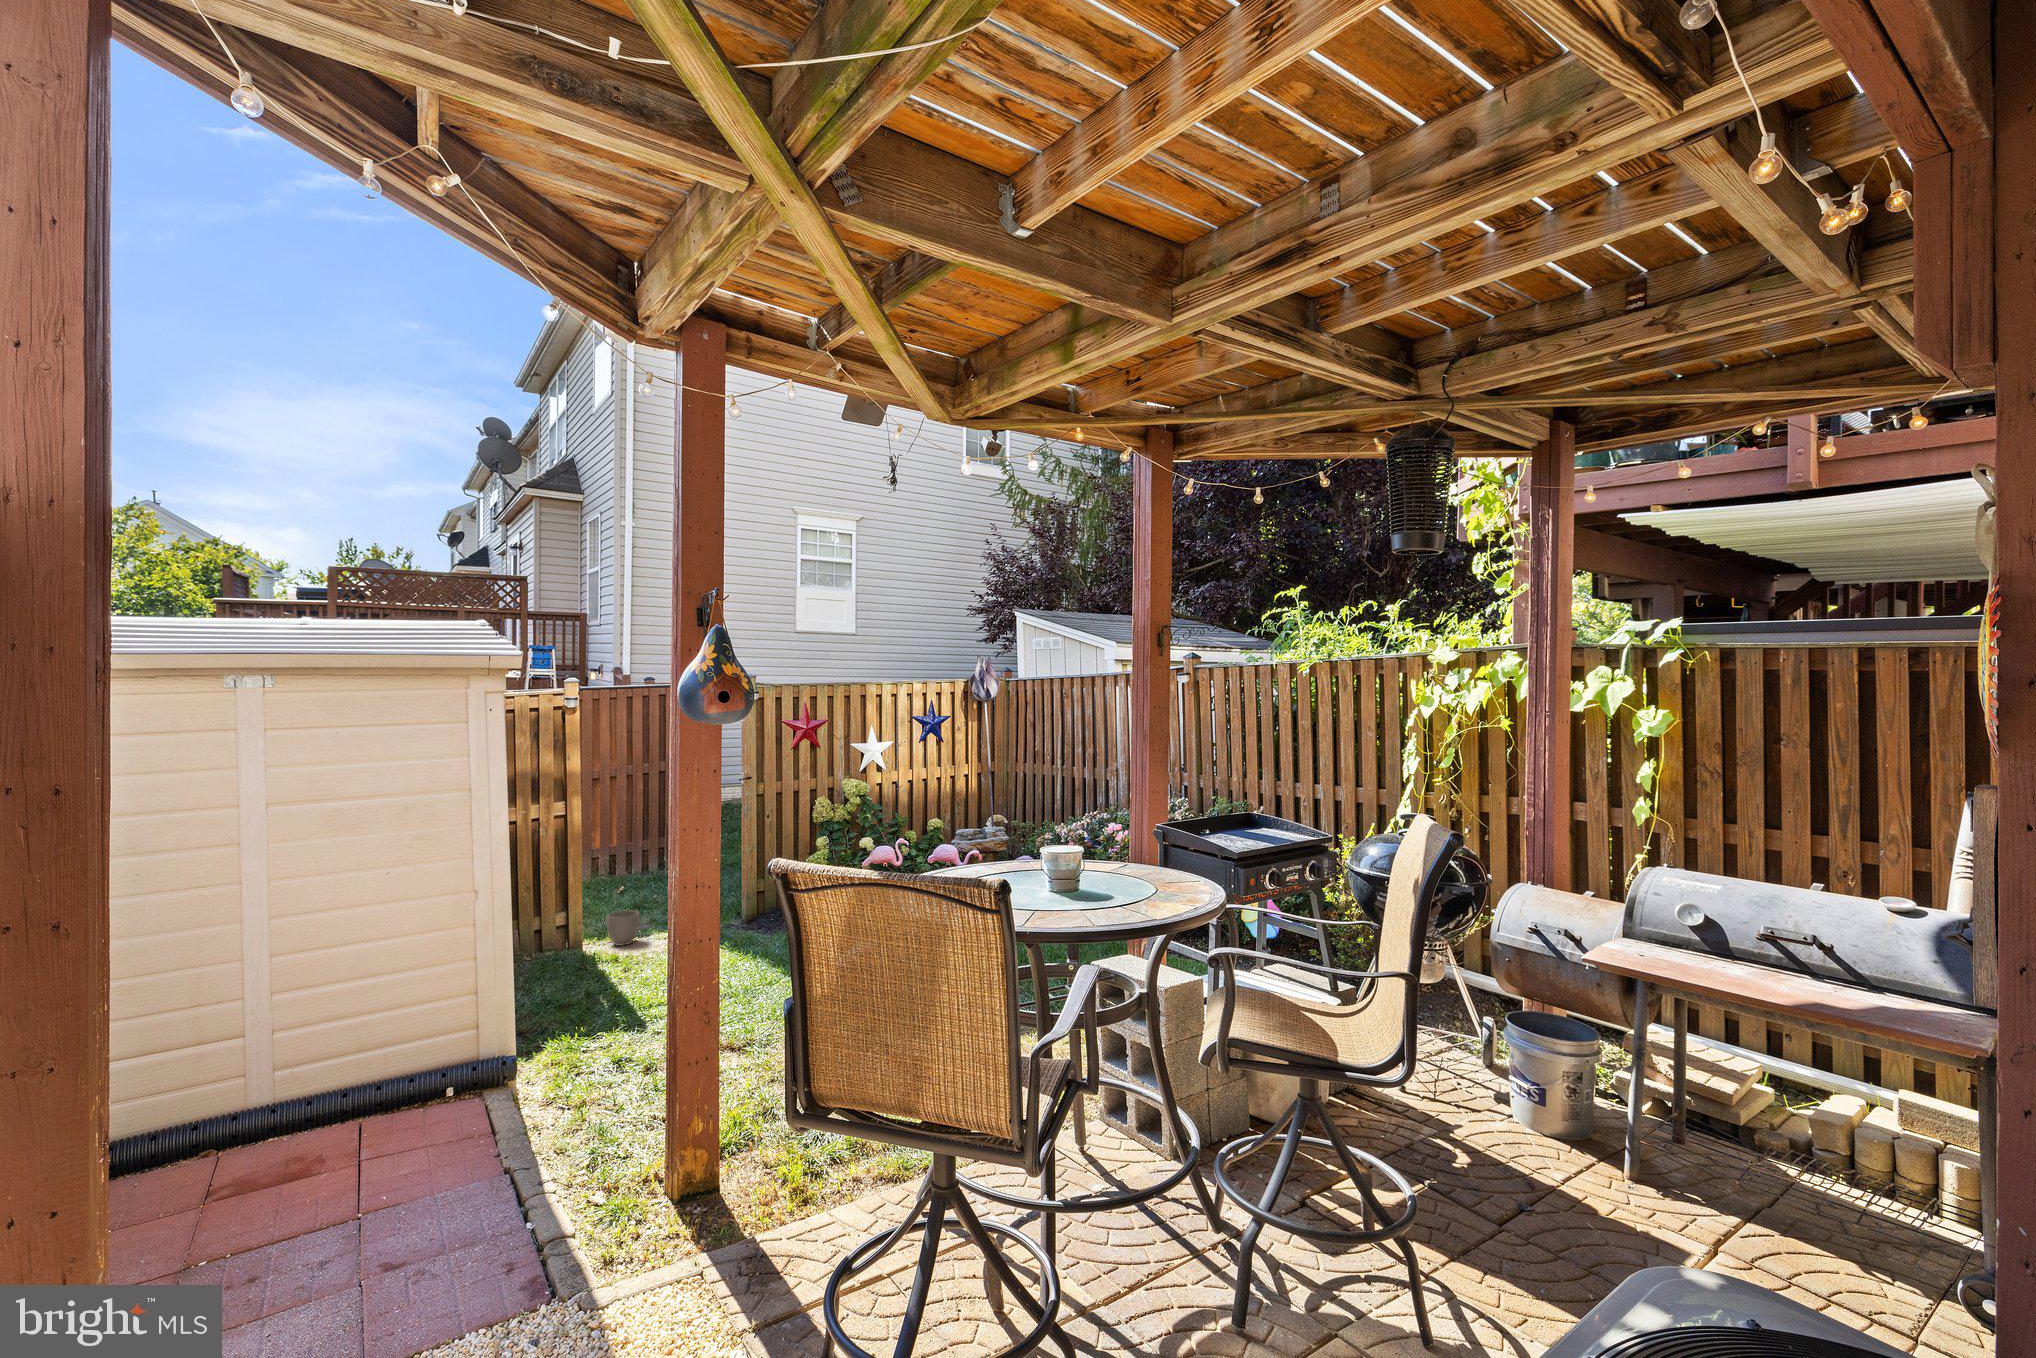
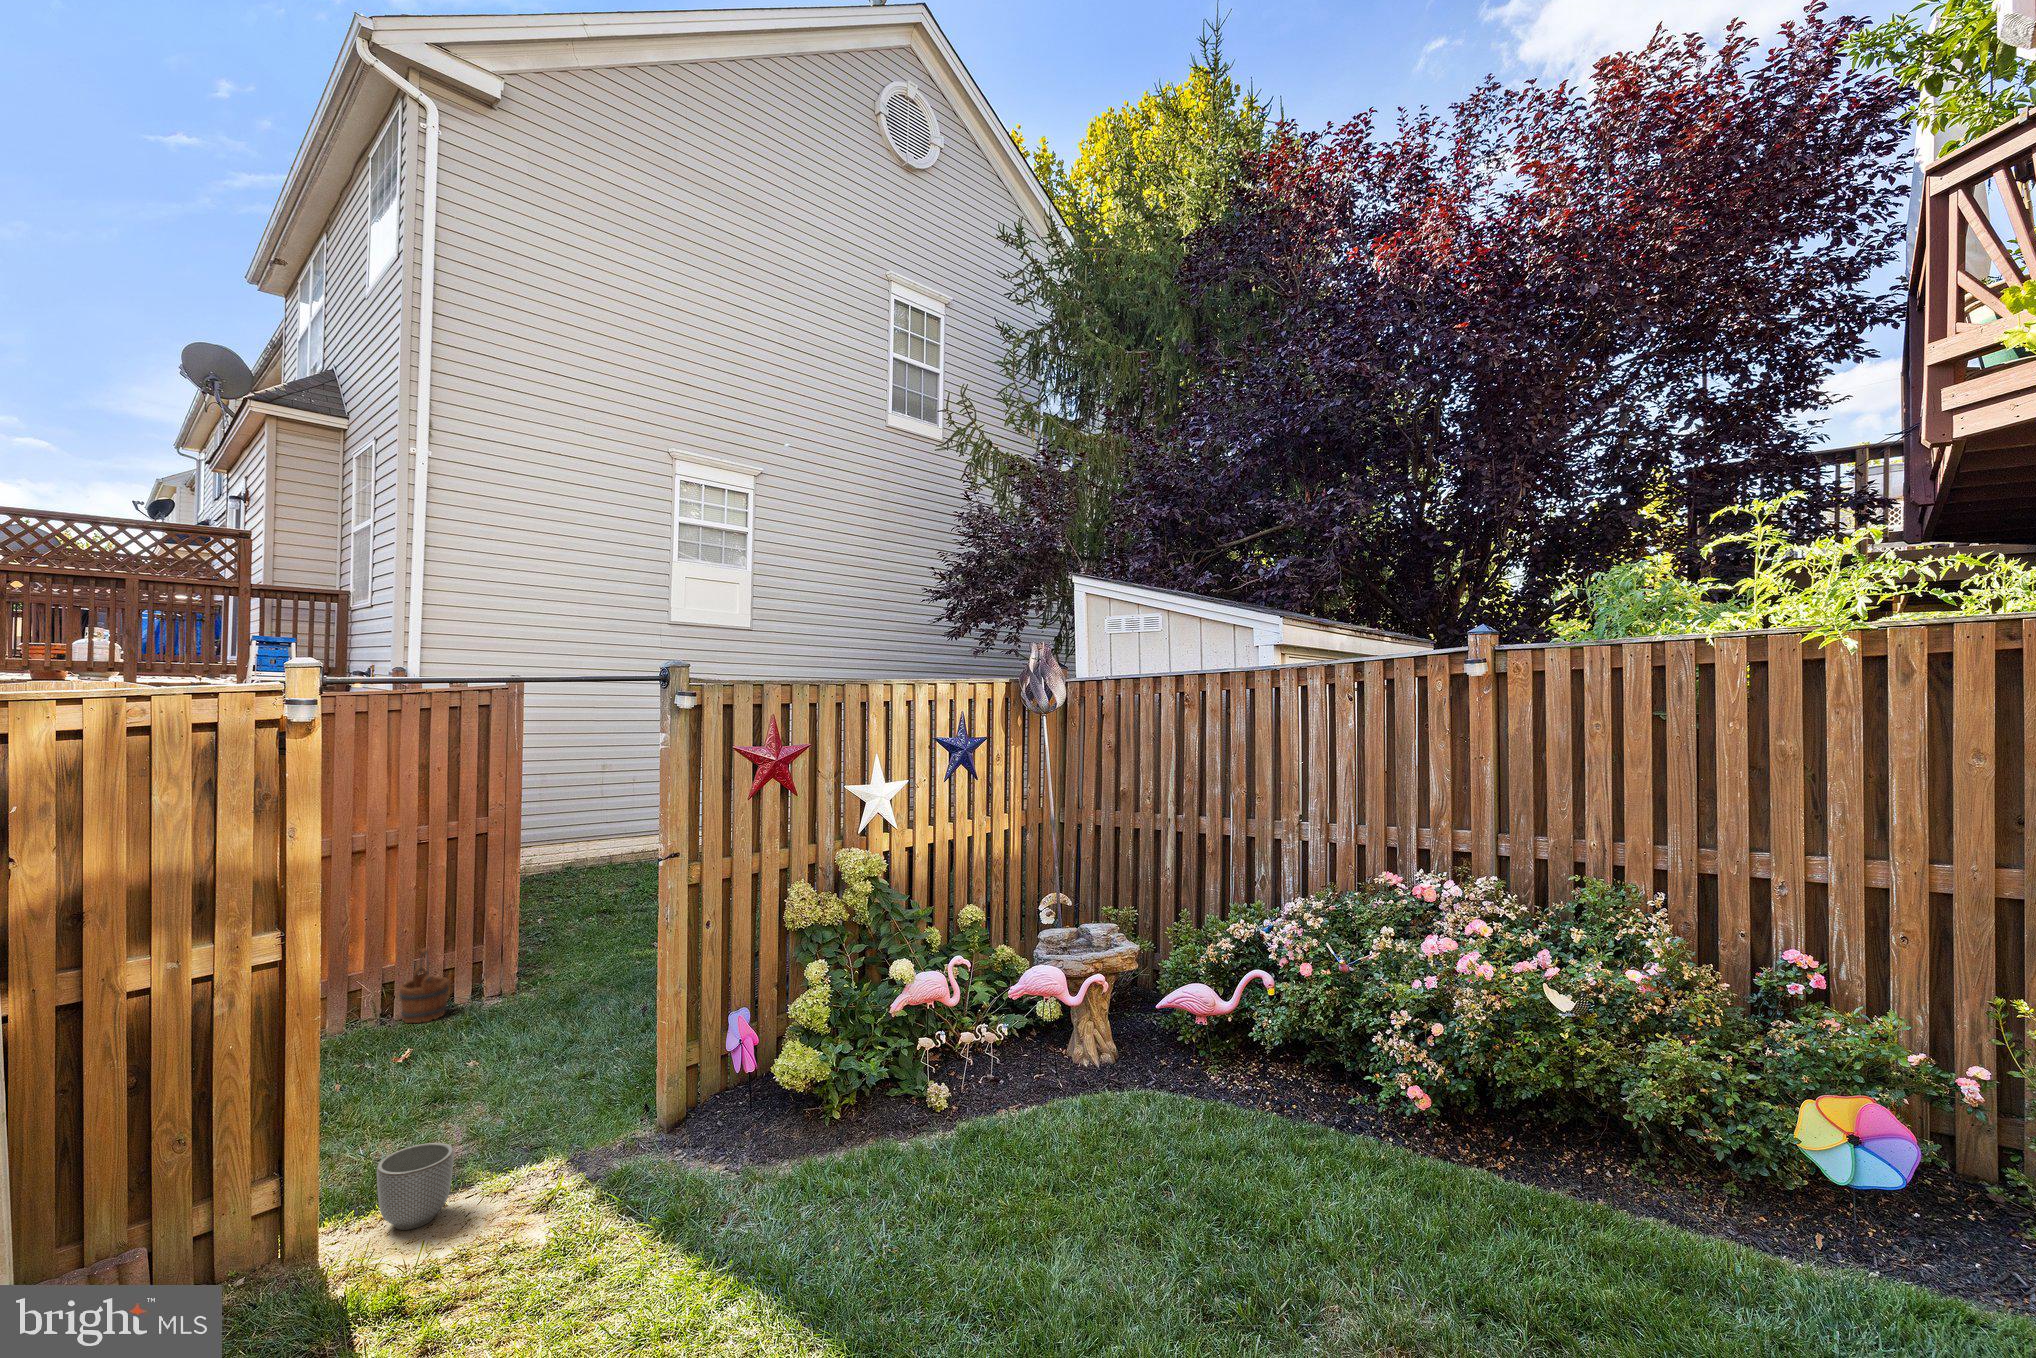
wooden bucket: none [615,838,642,880] -> present [399,948,449,1023]

